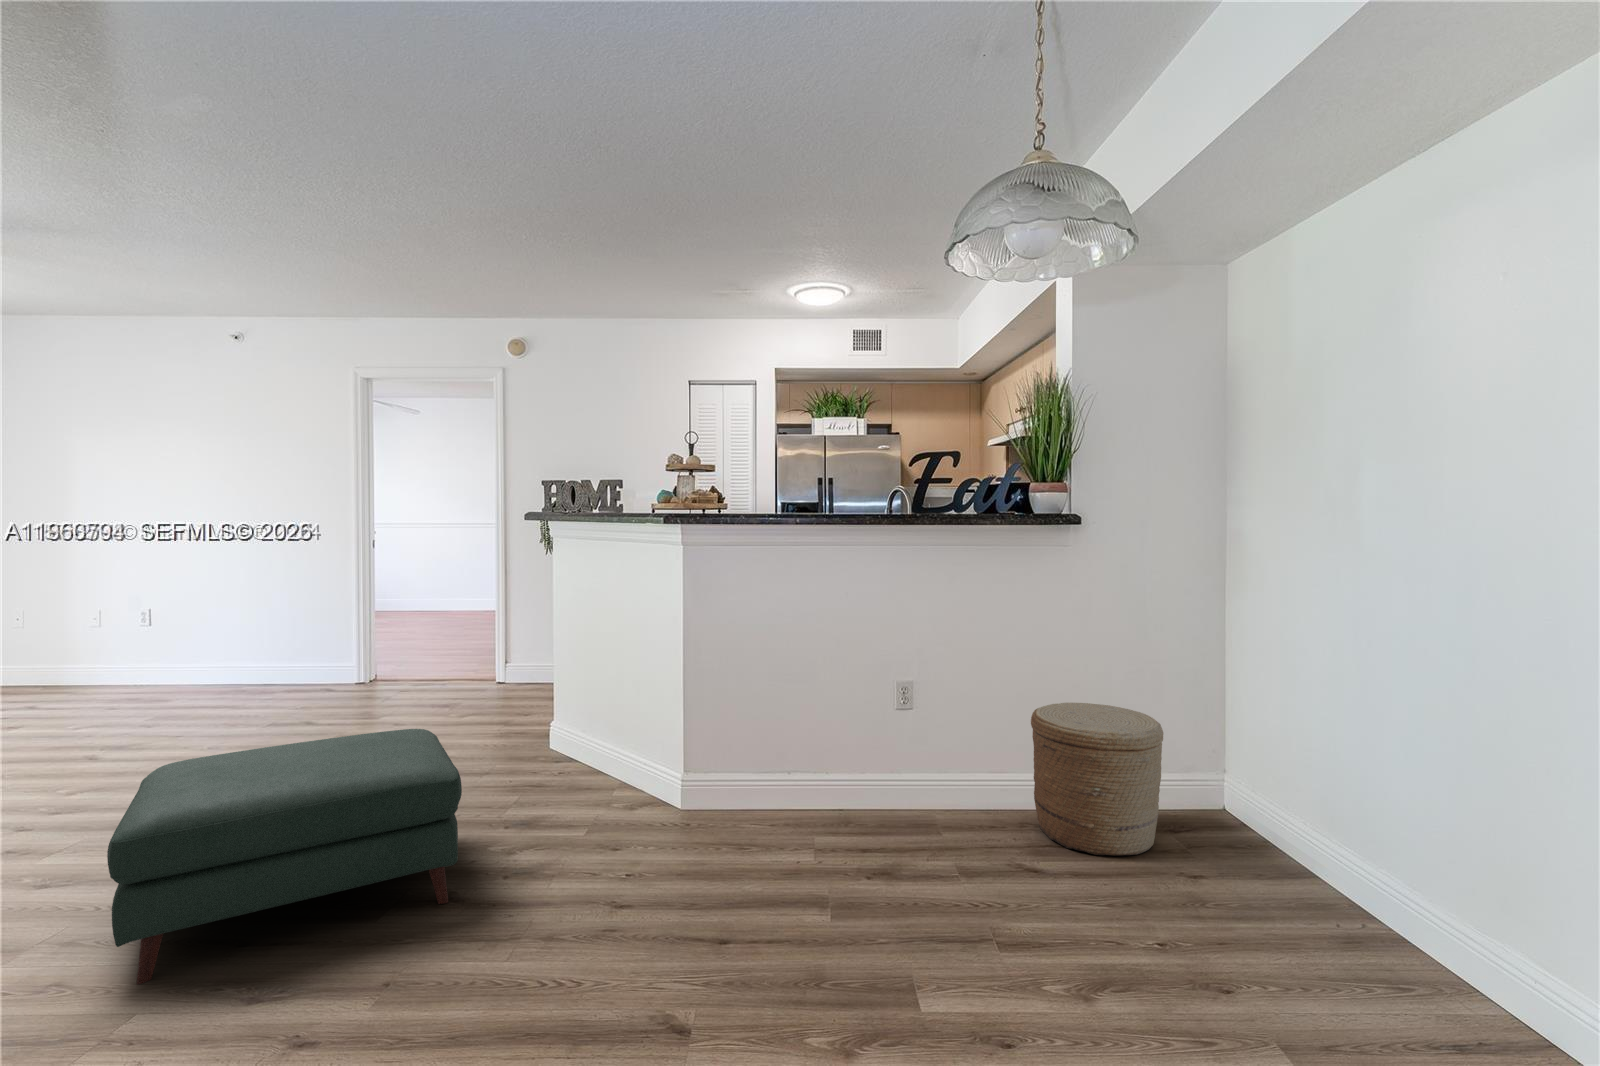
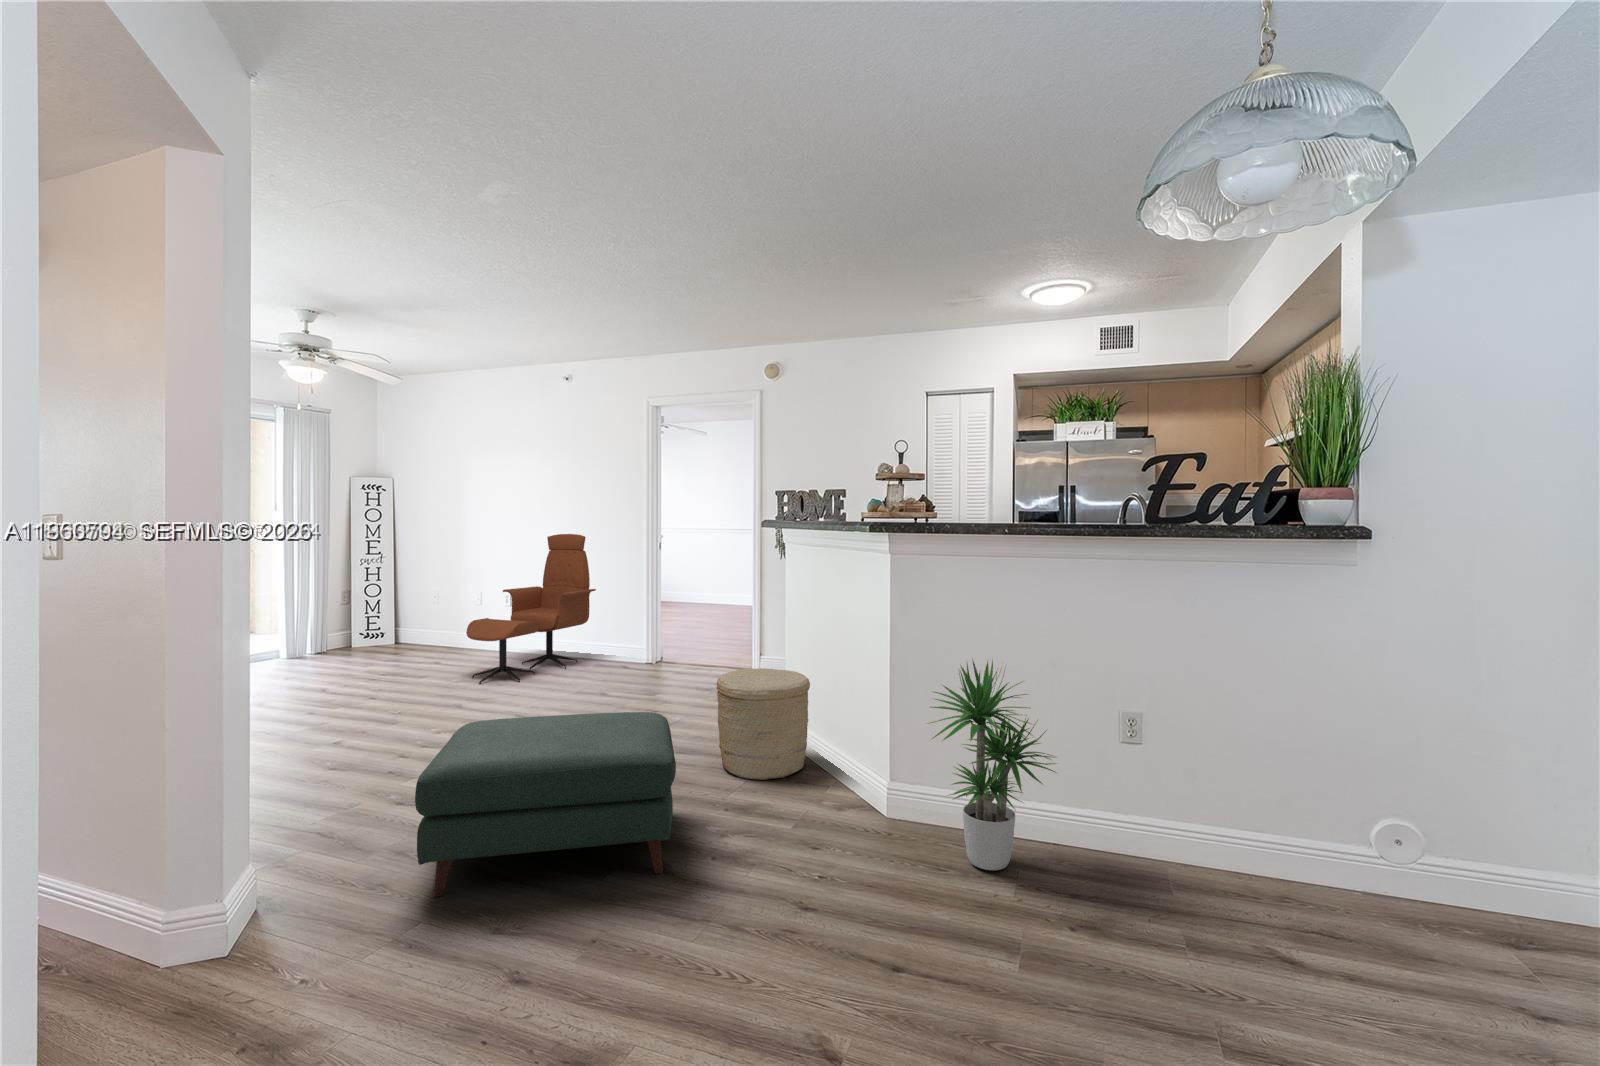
lounge chair: none [95,529,289,726] -> present [466,534,596,685]
potted plant: none [724,641,851,841] -> present [928,661,1056,870]
woven basket: present [1031,703,1163,856] -> present [717,668,810,780]

